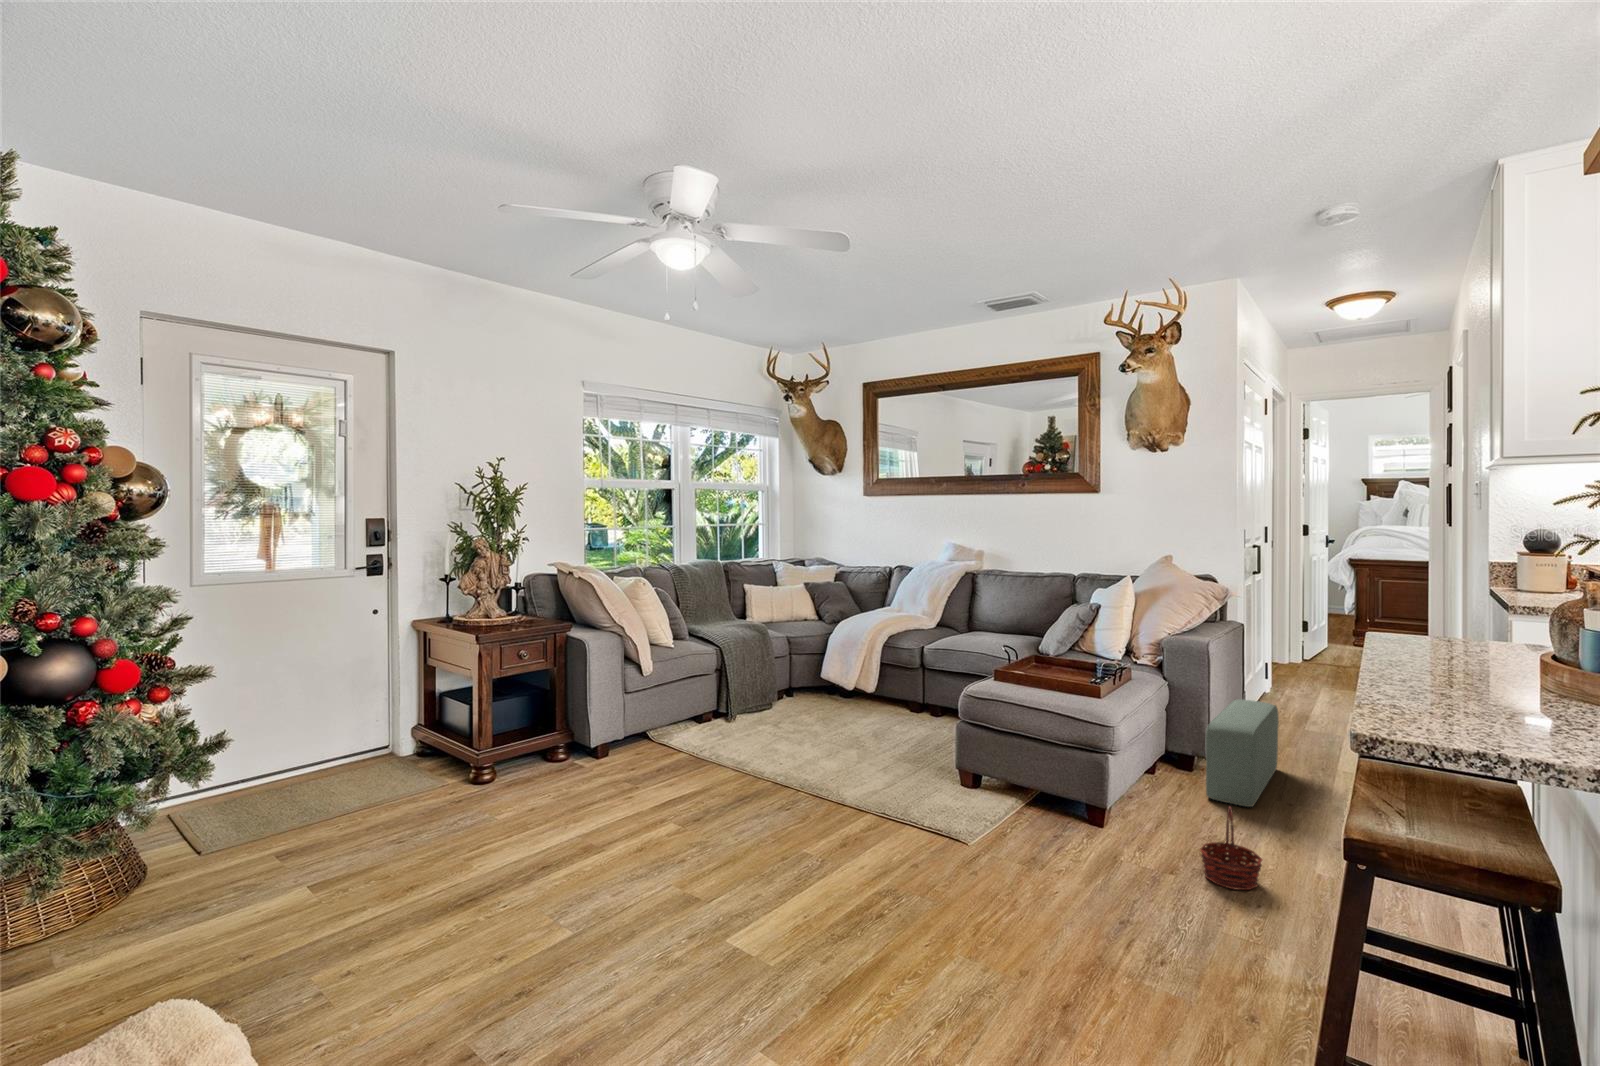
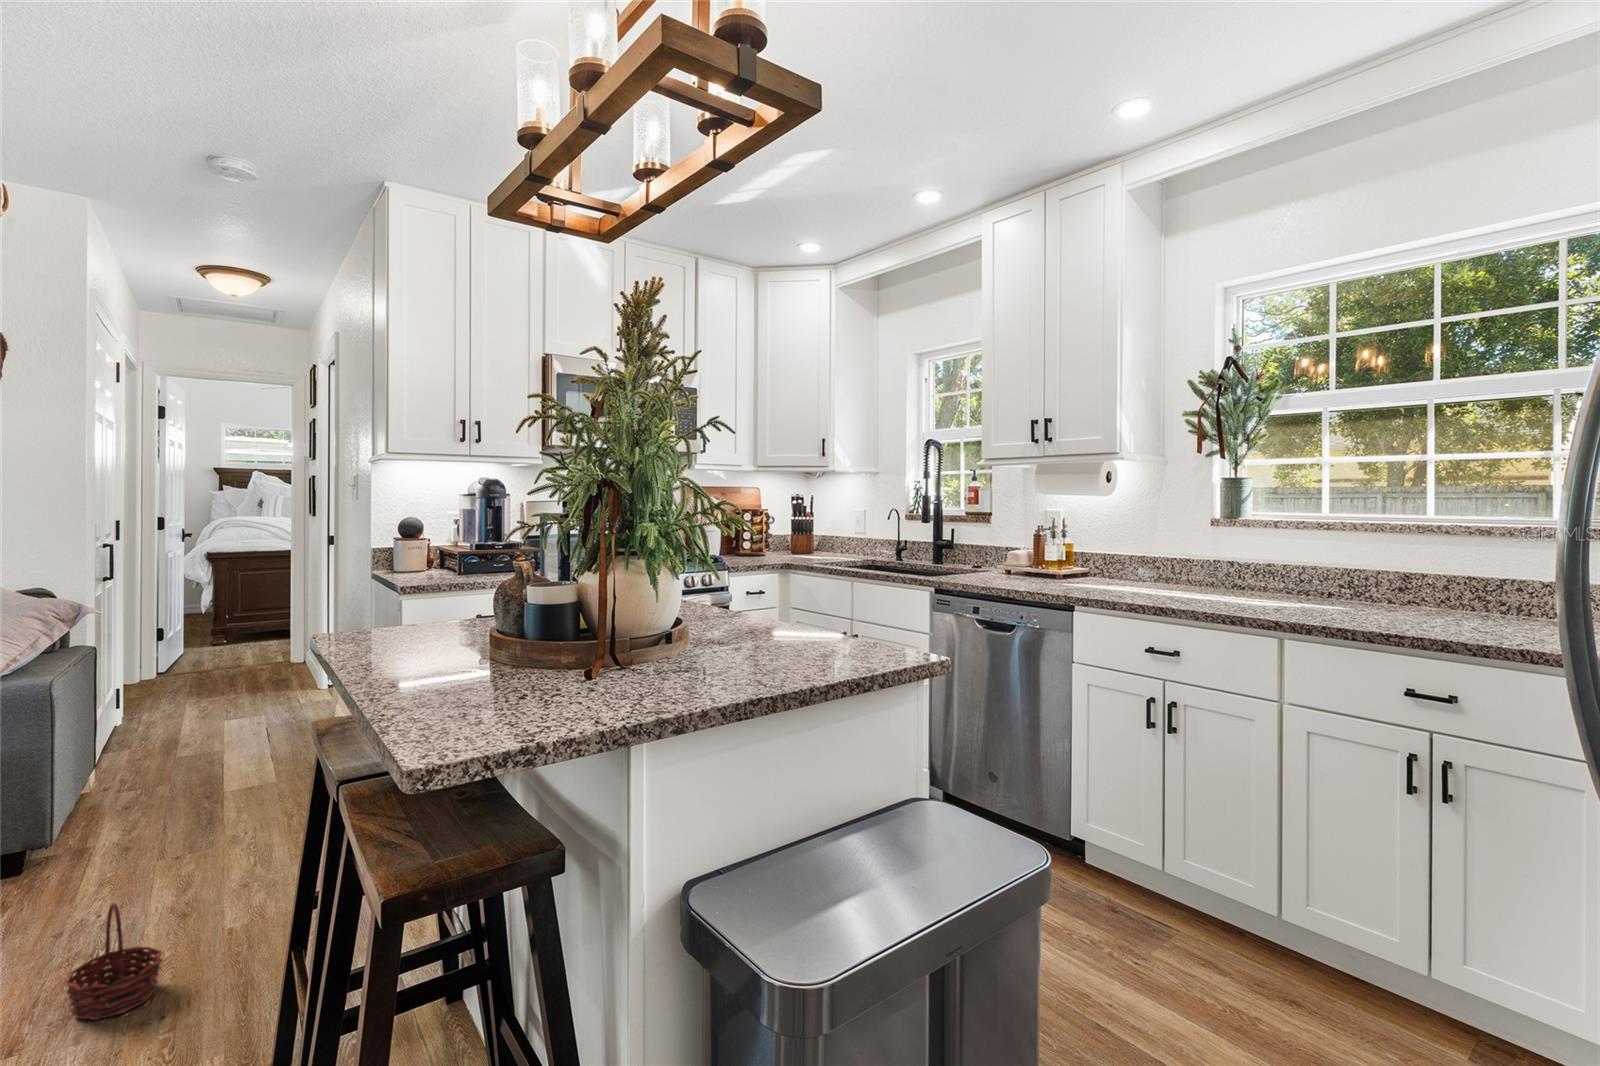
pouf: present [1205,700,1279,807] -> none [54,743,155,897]

